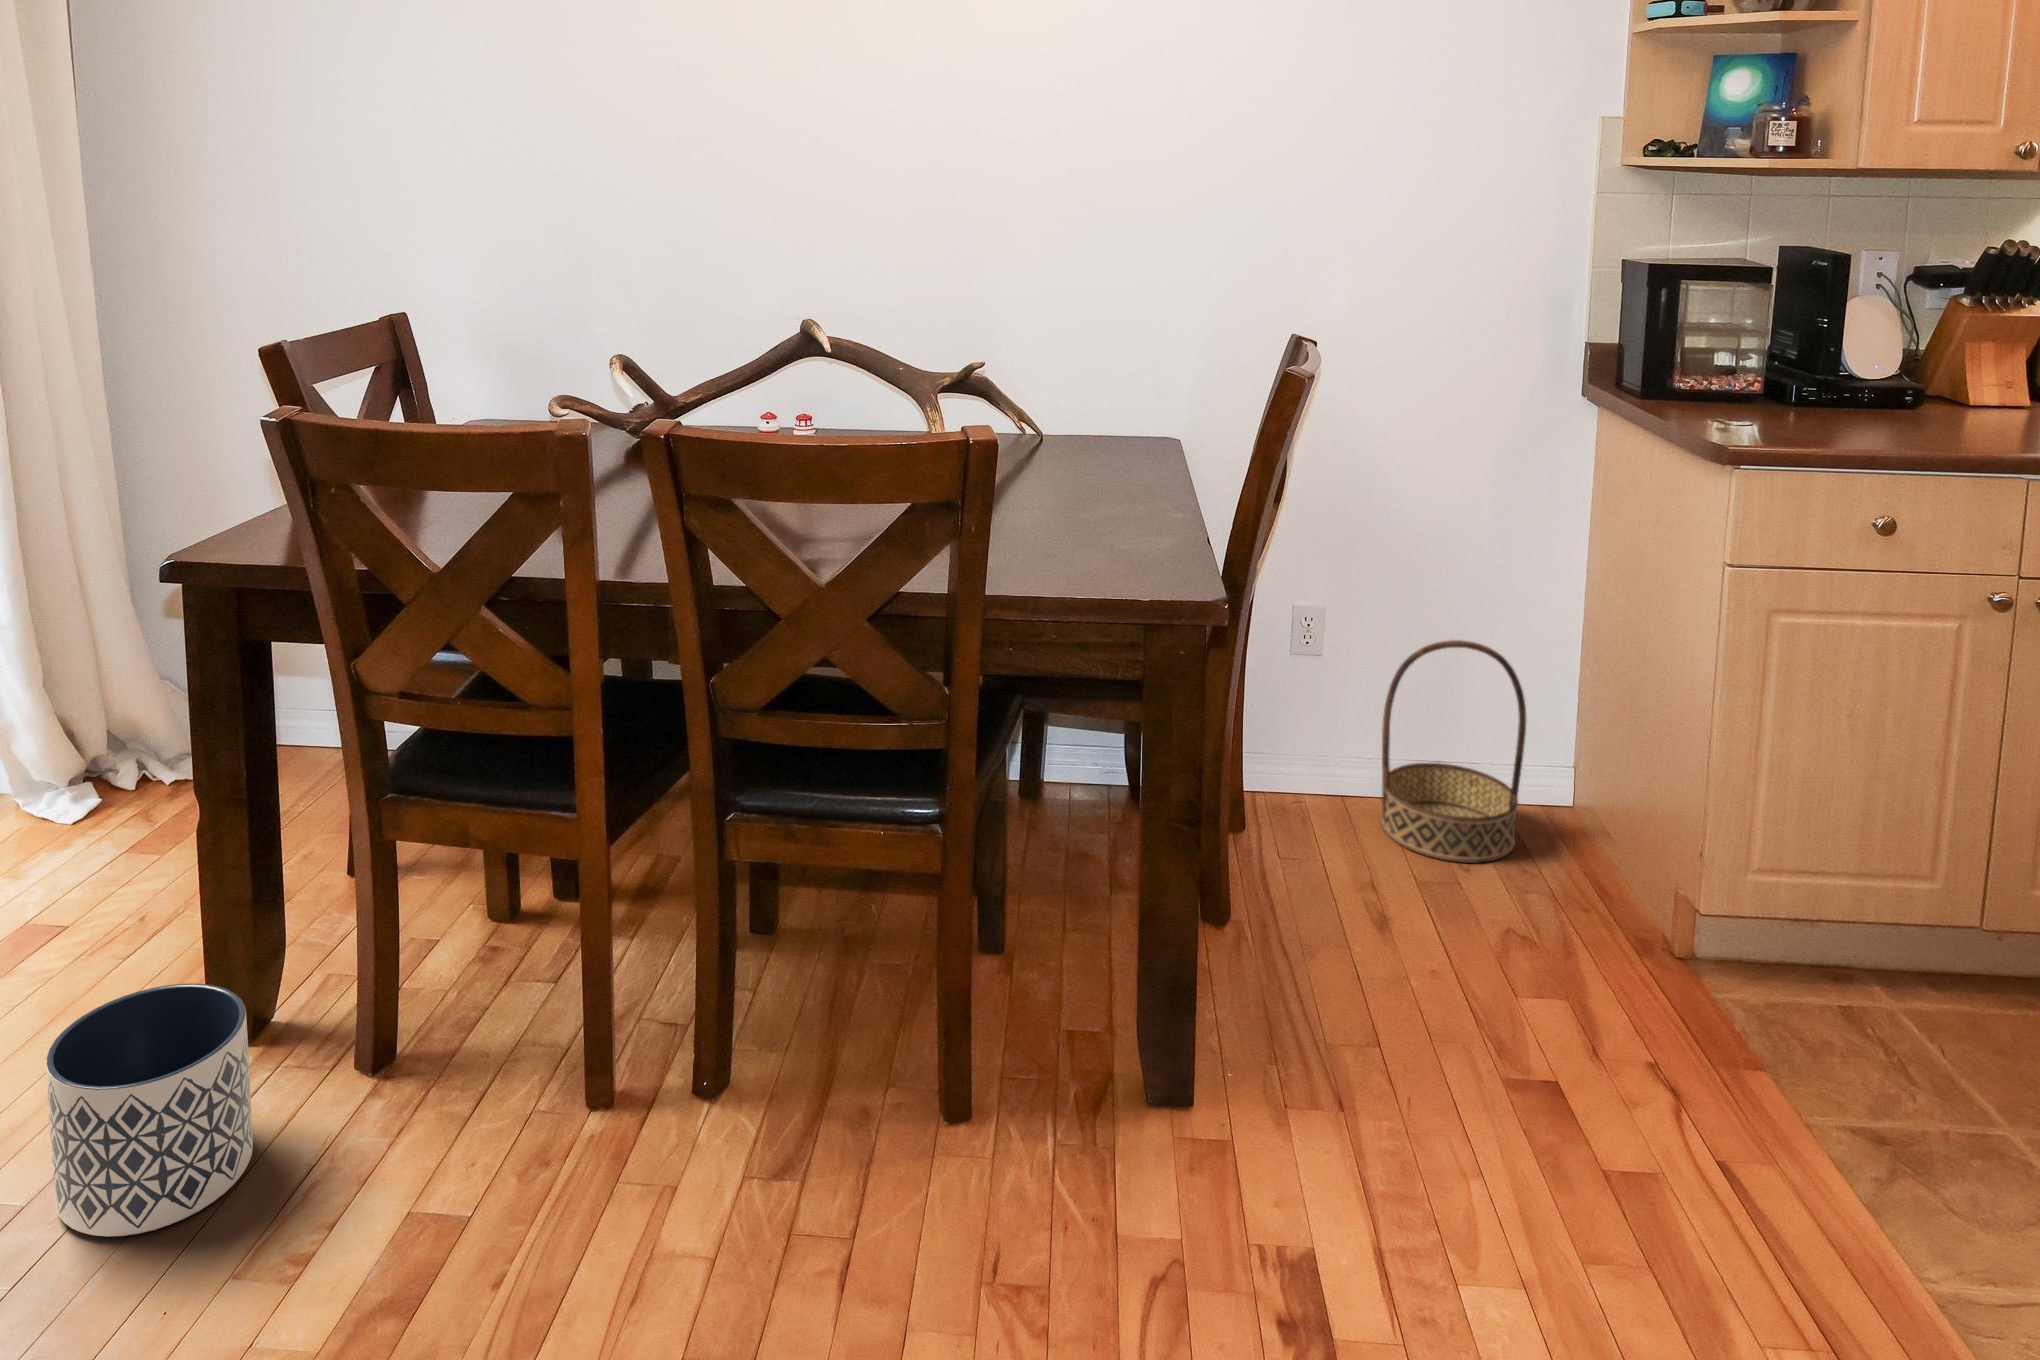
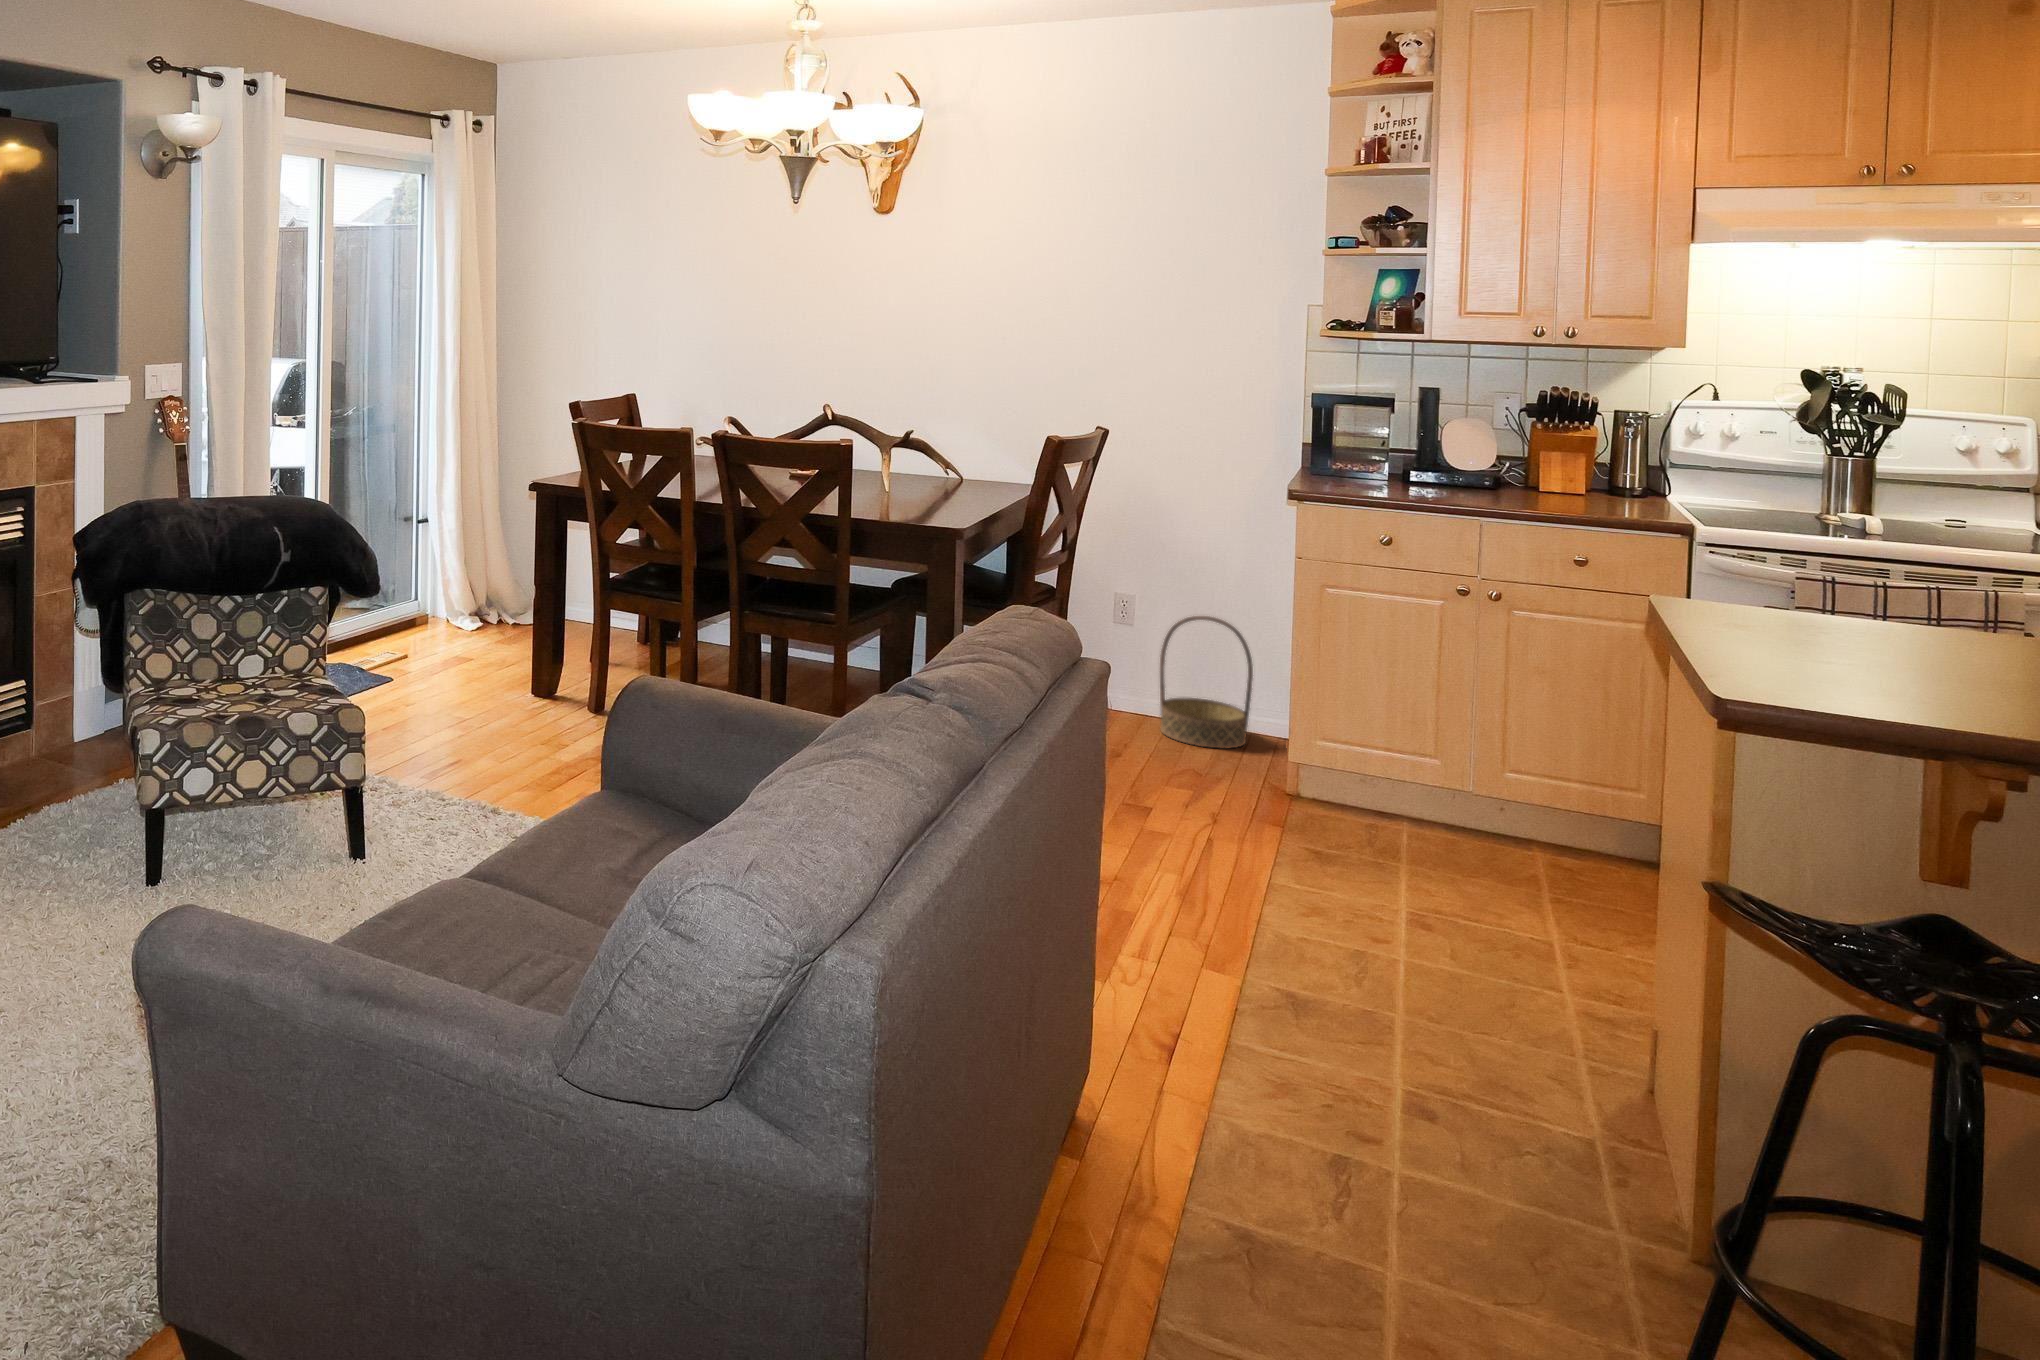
planter: present [46,983,253,1237] -> none [483,649,552,727]

